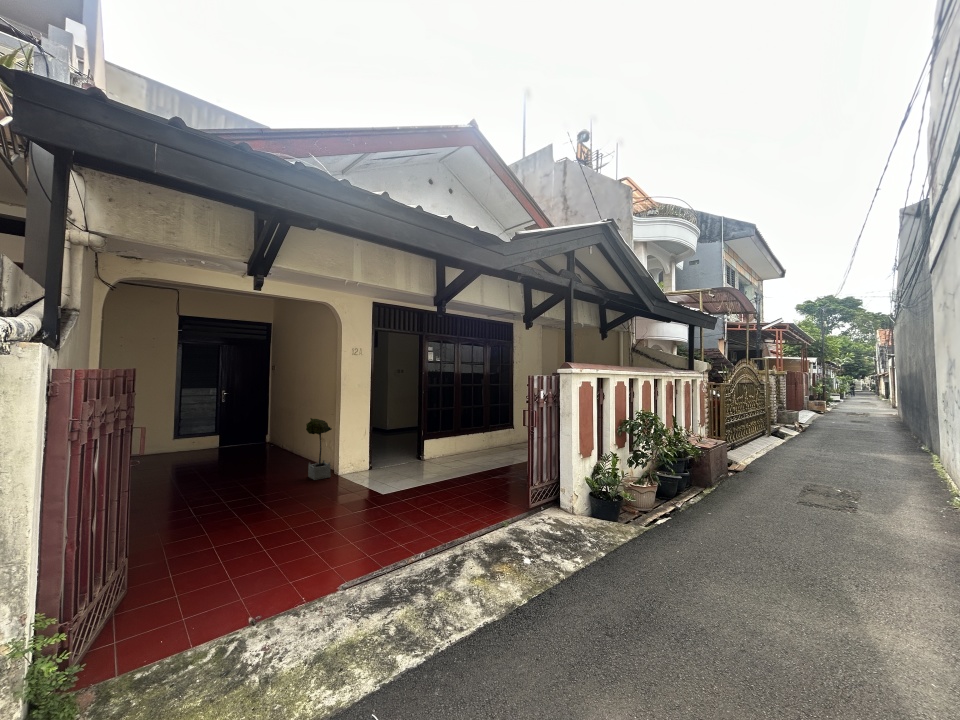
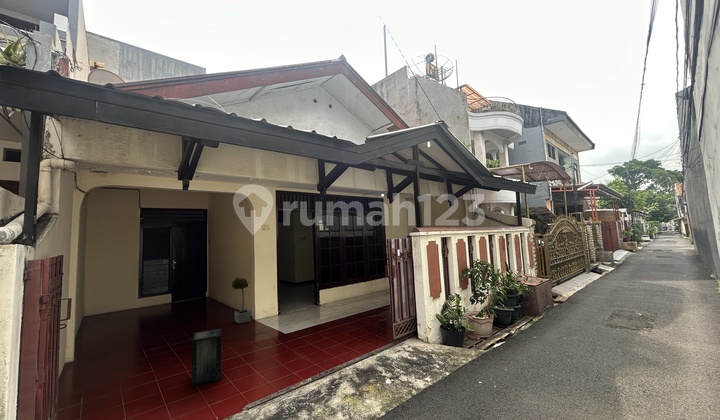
storage box: none [262,484,304,558] -> present [192,328,222,386]

